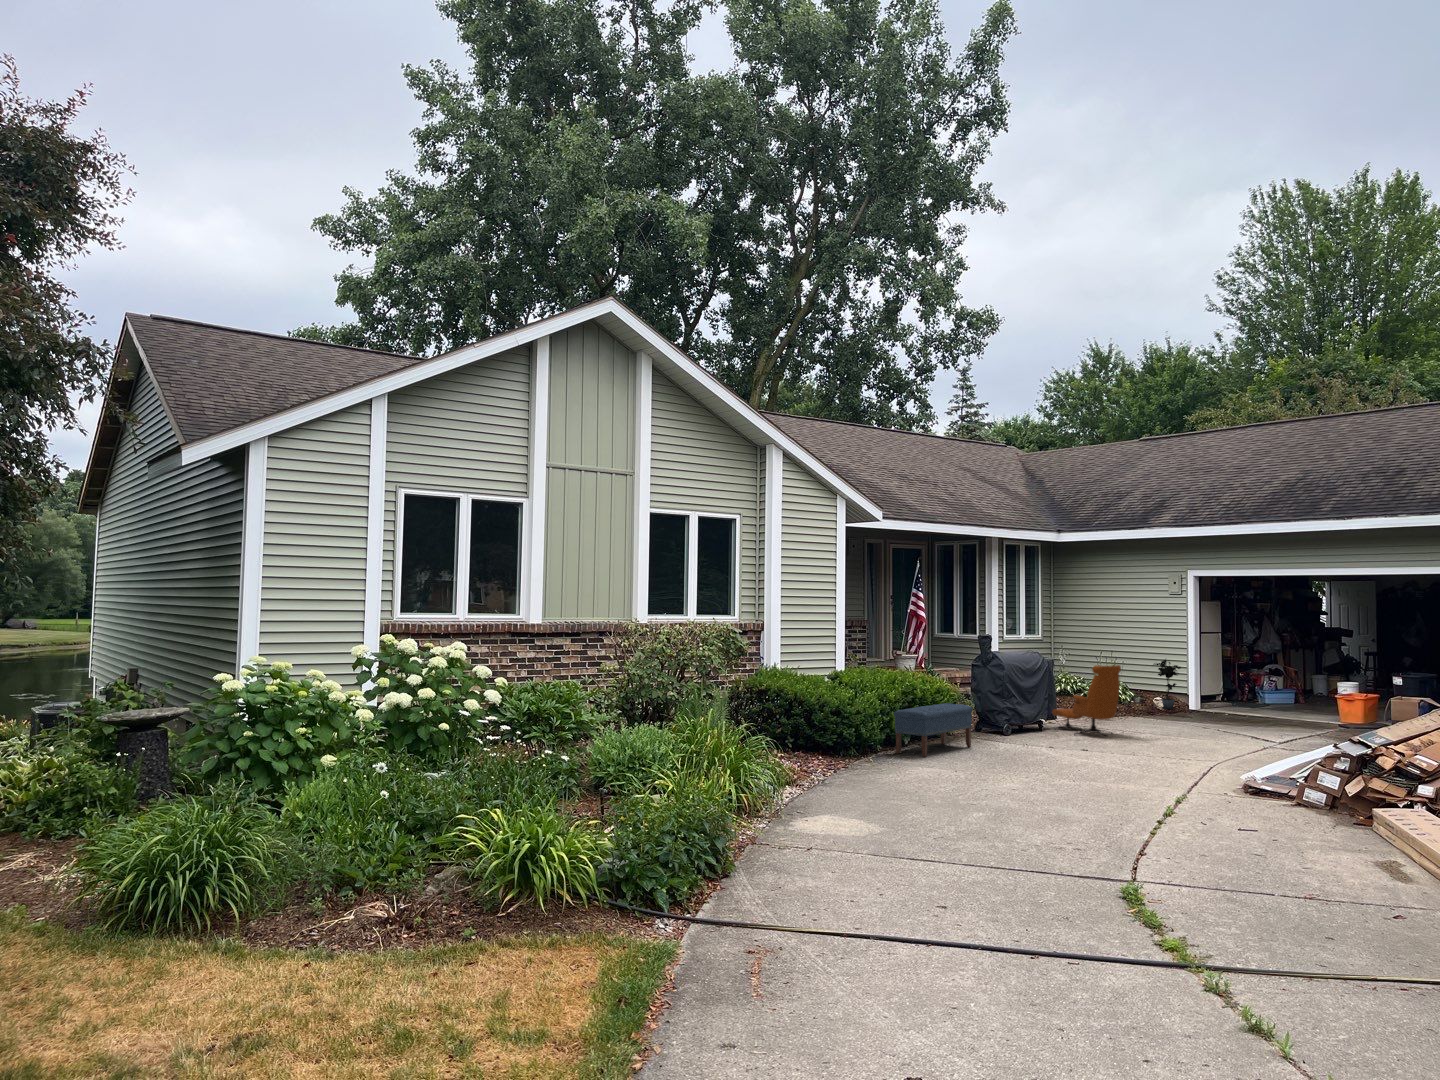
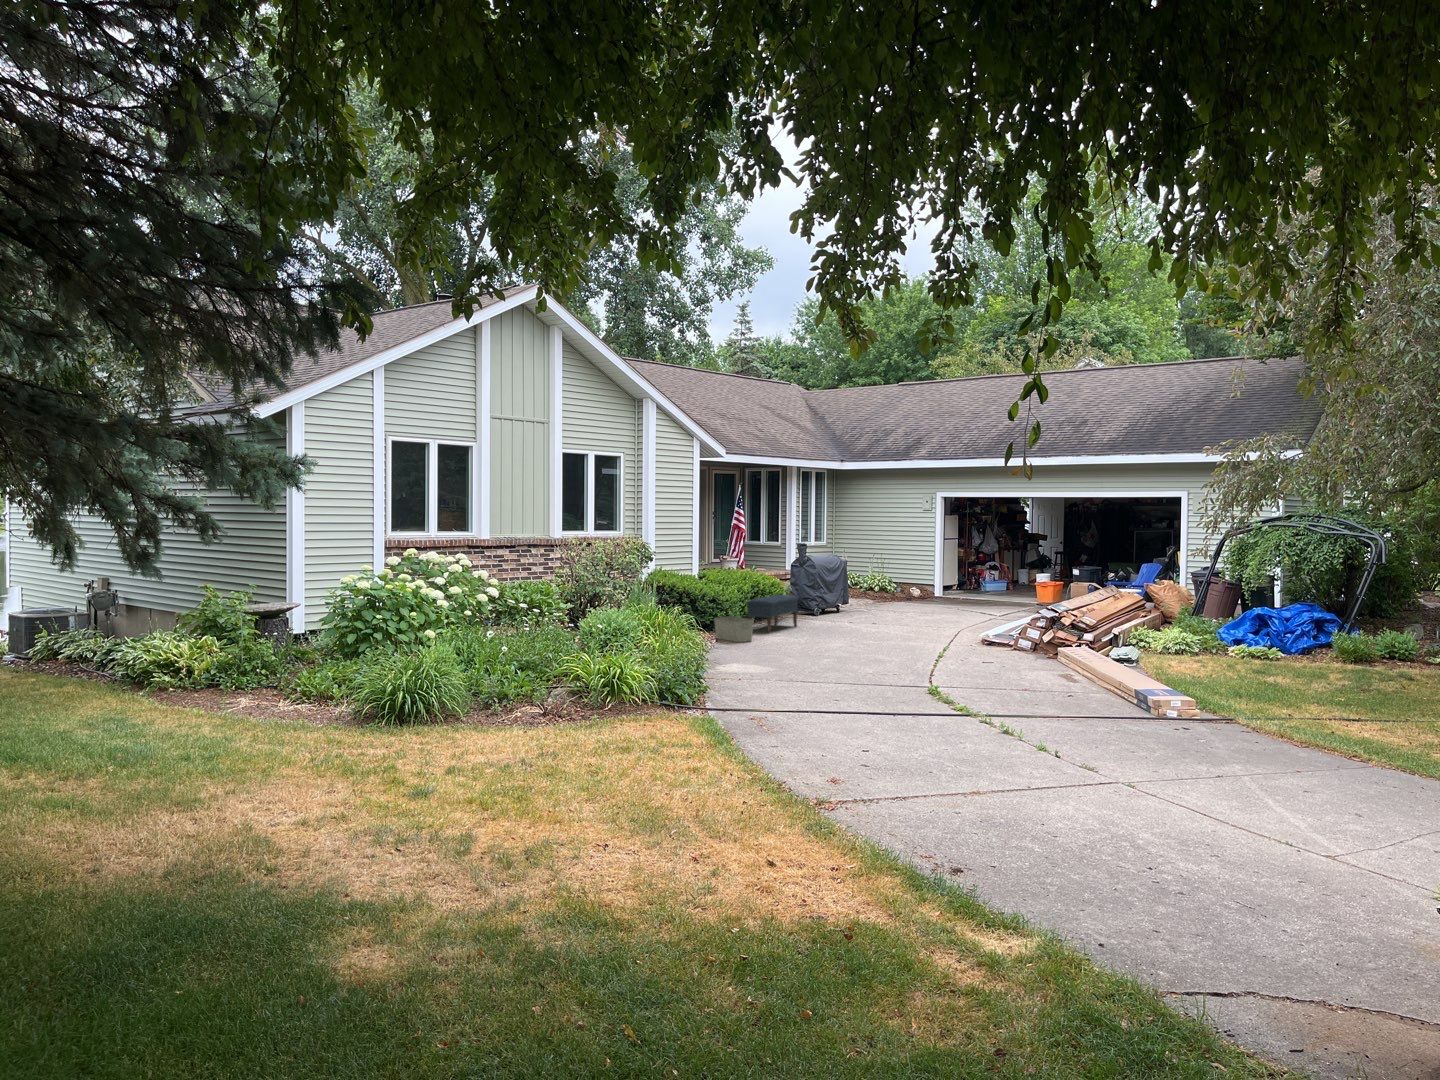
potted plant: present [1153,660,1181,709] -> none [910,559,931,598]
lounge chair: present [1052,665,1121,737] -> none [846,564,897,618]
storage bin: none [840,733,892,771] -> present [714,616,754,642]

